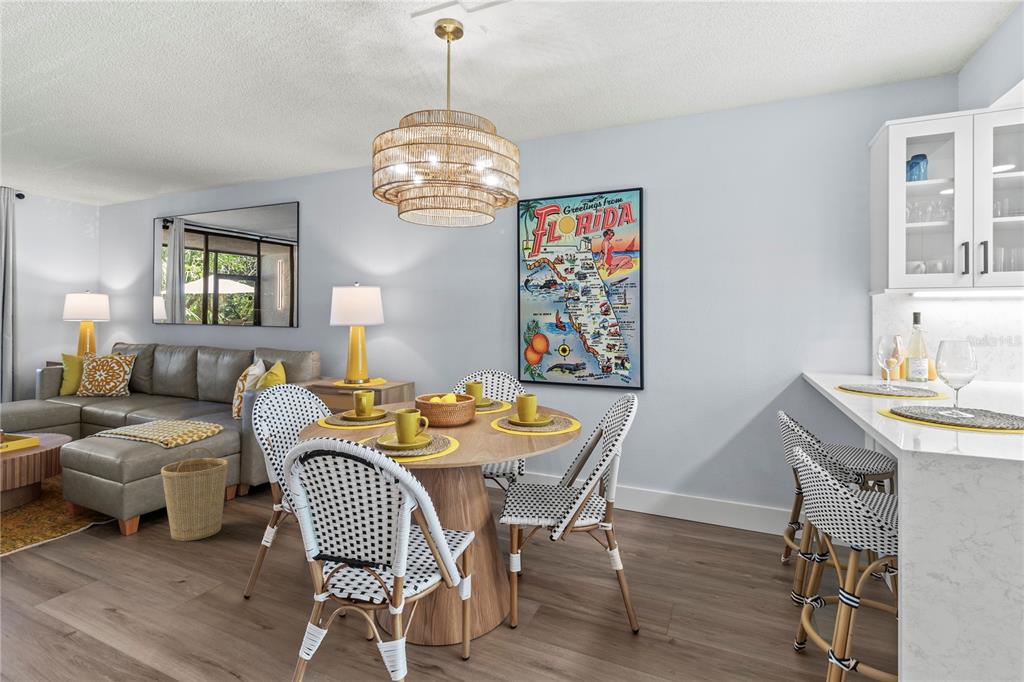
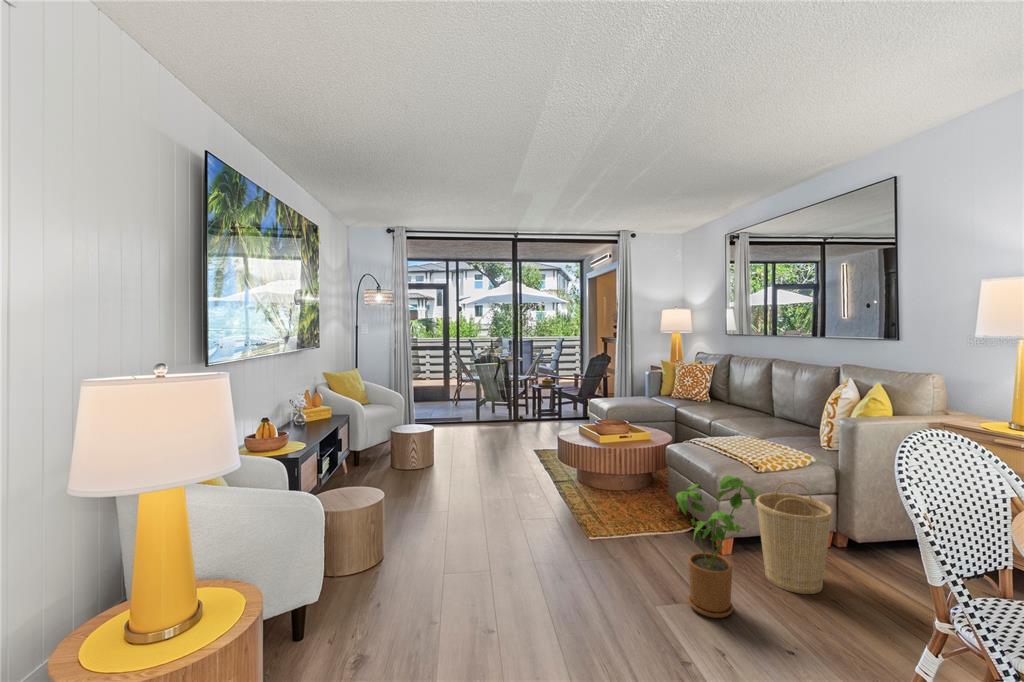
house plant: none [66,445,159,586] -> present [676,475,760,618]

